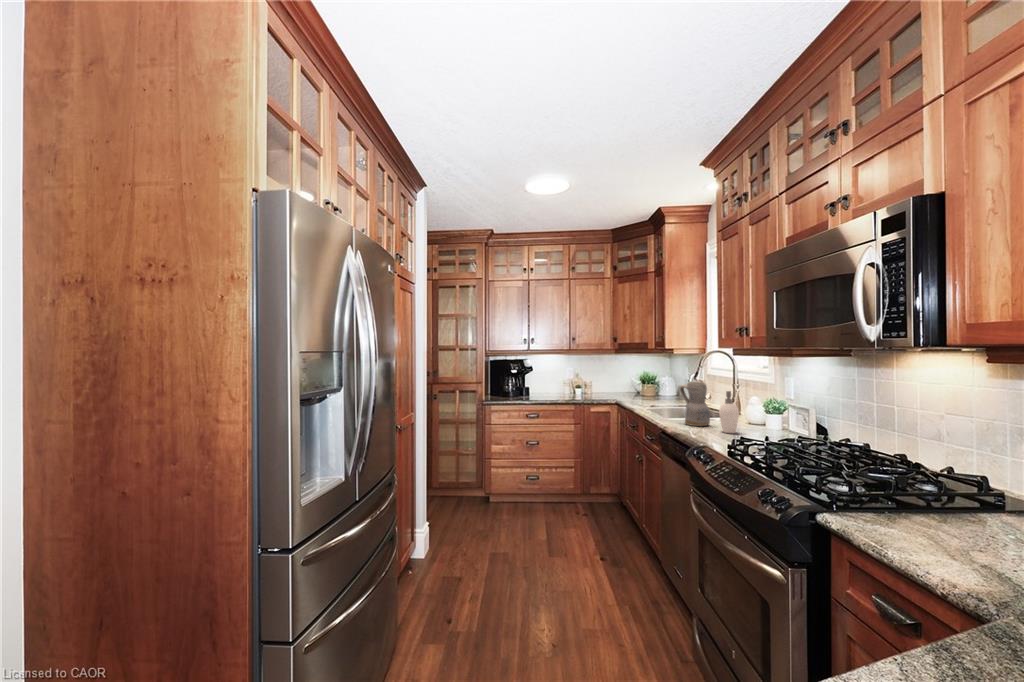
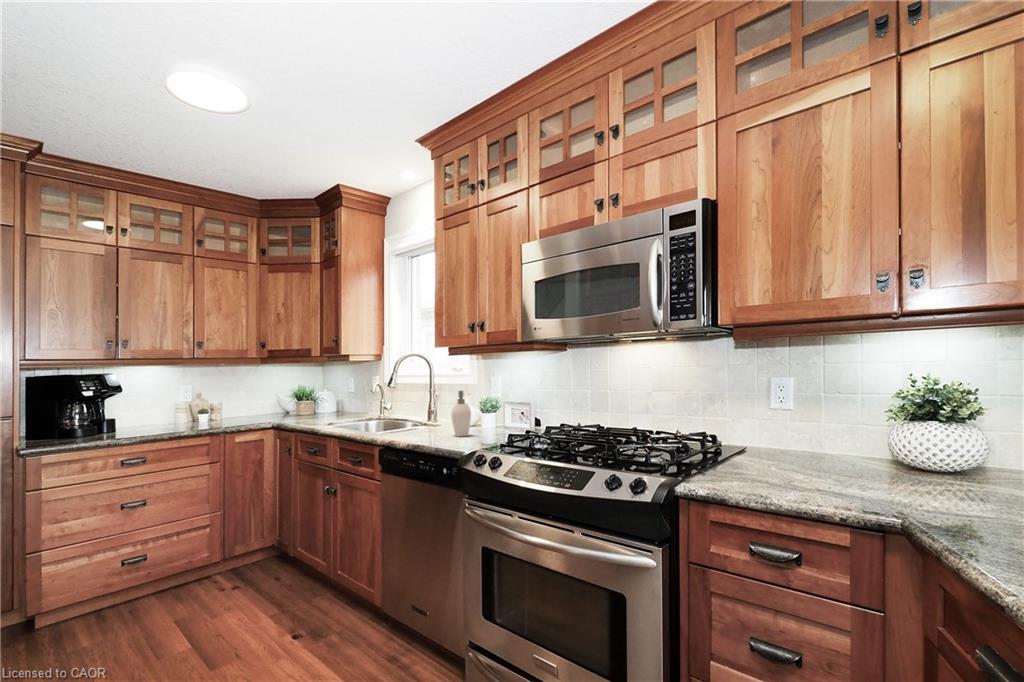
ceramic pitcher: present [680,382,710,426] -> none [398,385,433,435]

